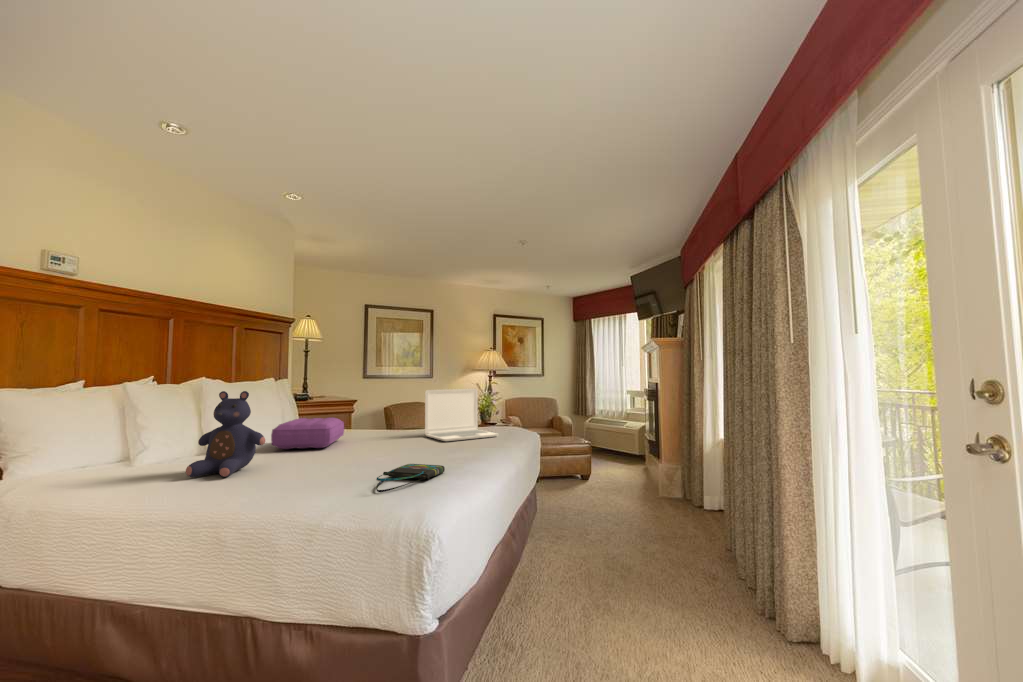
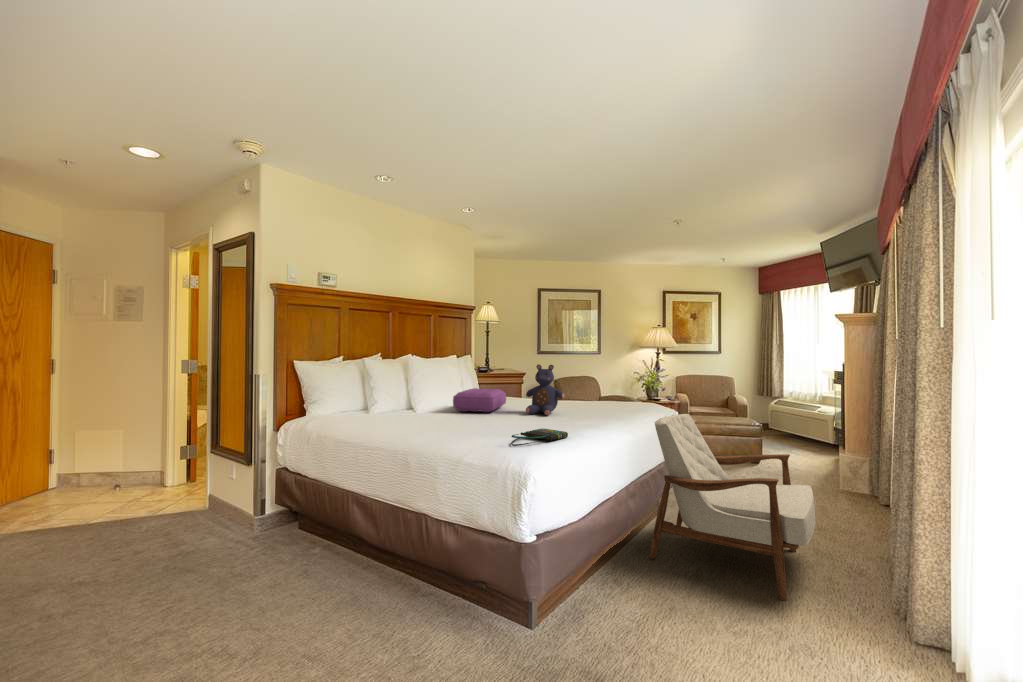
laptop: present [425,389,498,441] -> none [571,369,636,414]
teddy bear: present [186,391,265,477] -> present [526,364,564,415]
armchair: none [526,434,687,624] -> present [649,414,815,600]

